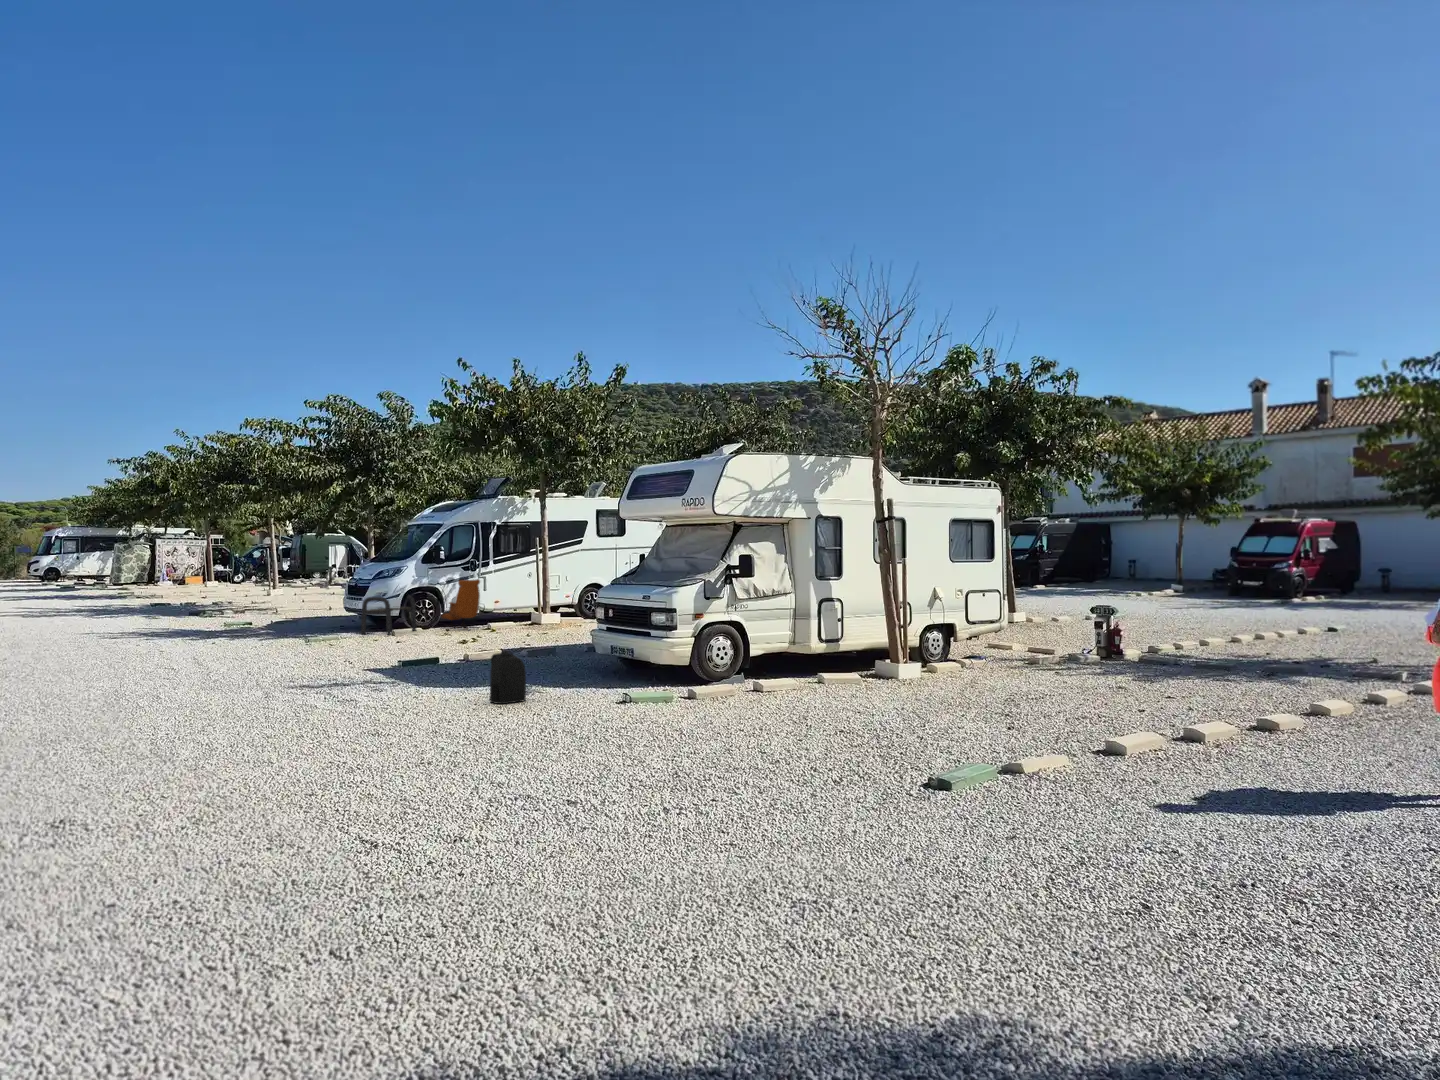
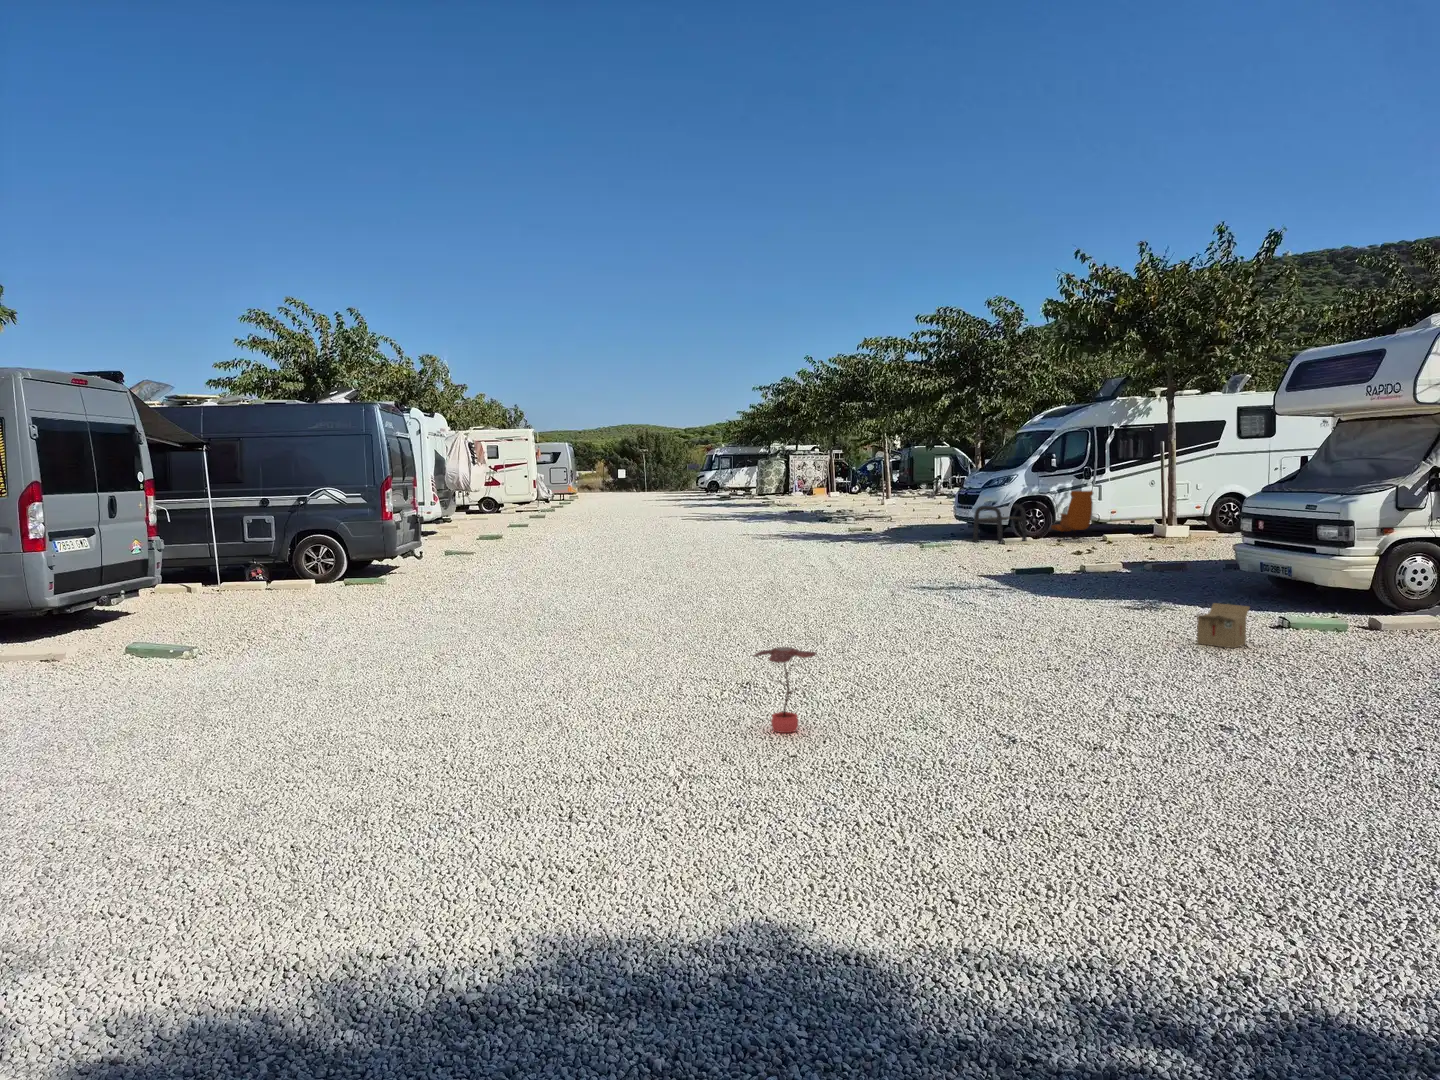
backpack: present [490,650,526,704] -> none [1111,561,1153,616]
cardboard box: none [556,687,605,728] -> present [1197,603,1250,648]
potted plant: none [66,776,150,877] -> present [753,647,817,733]

